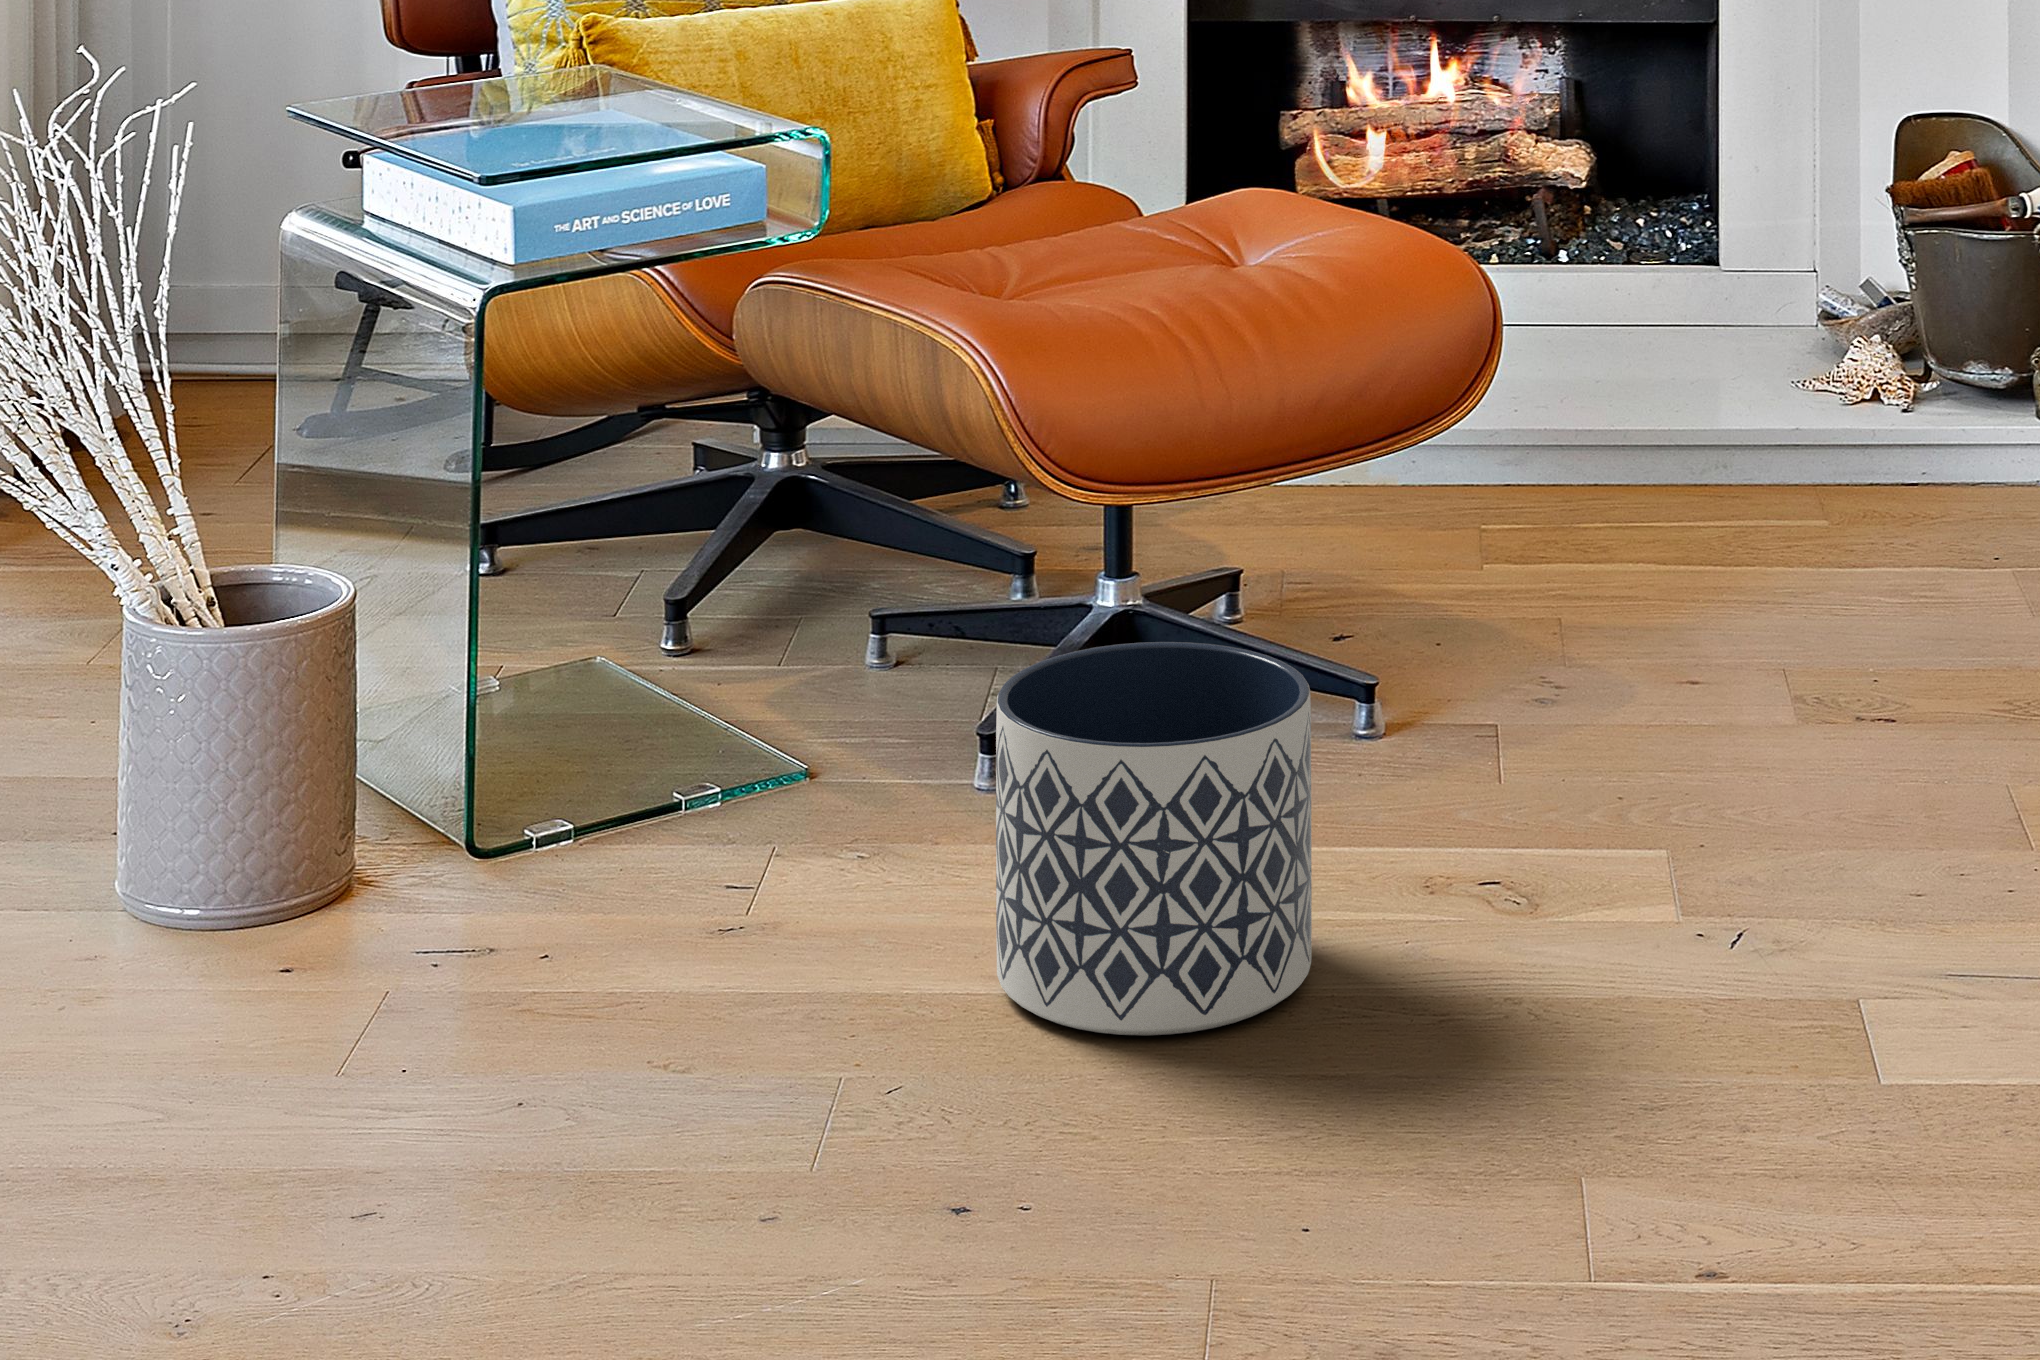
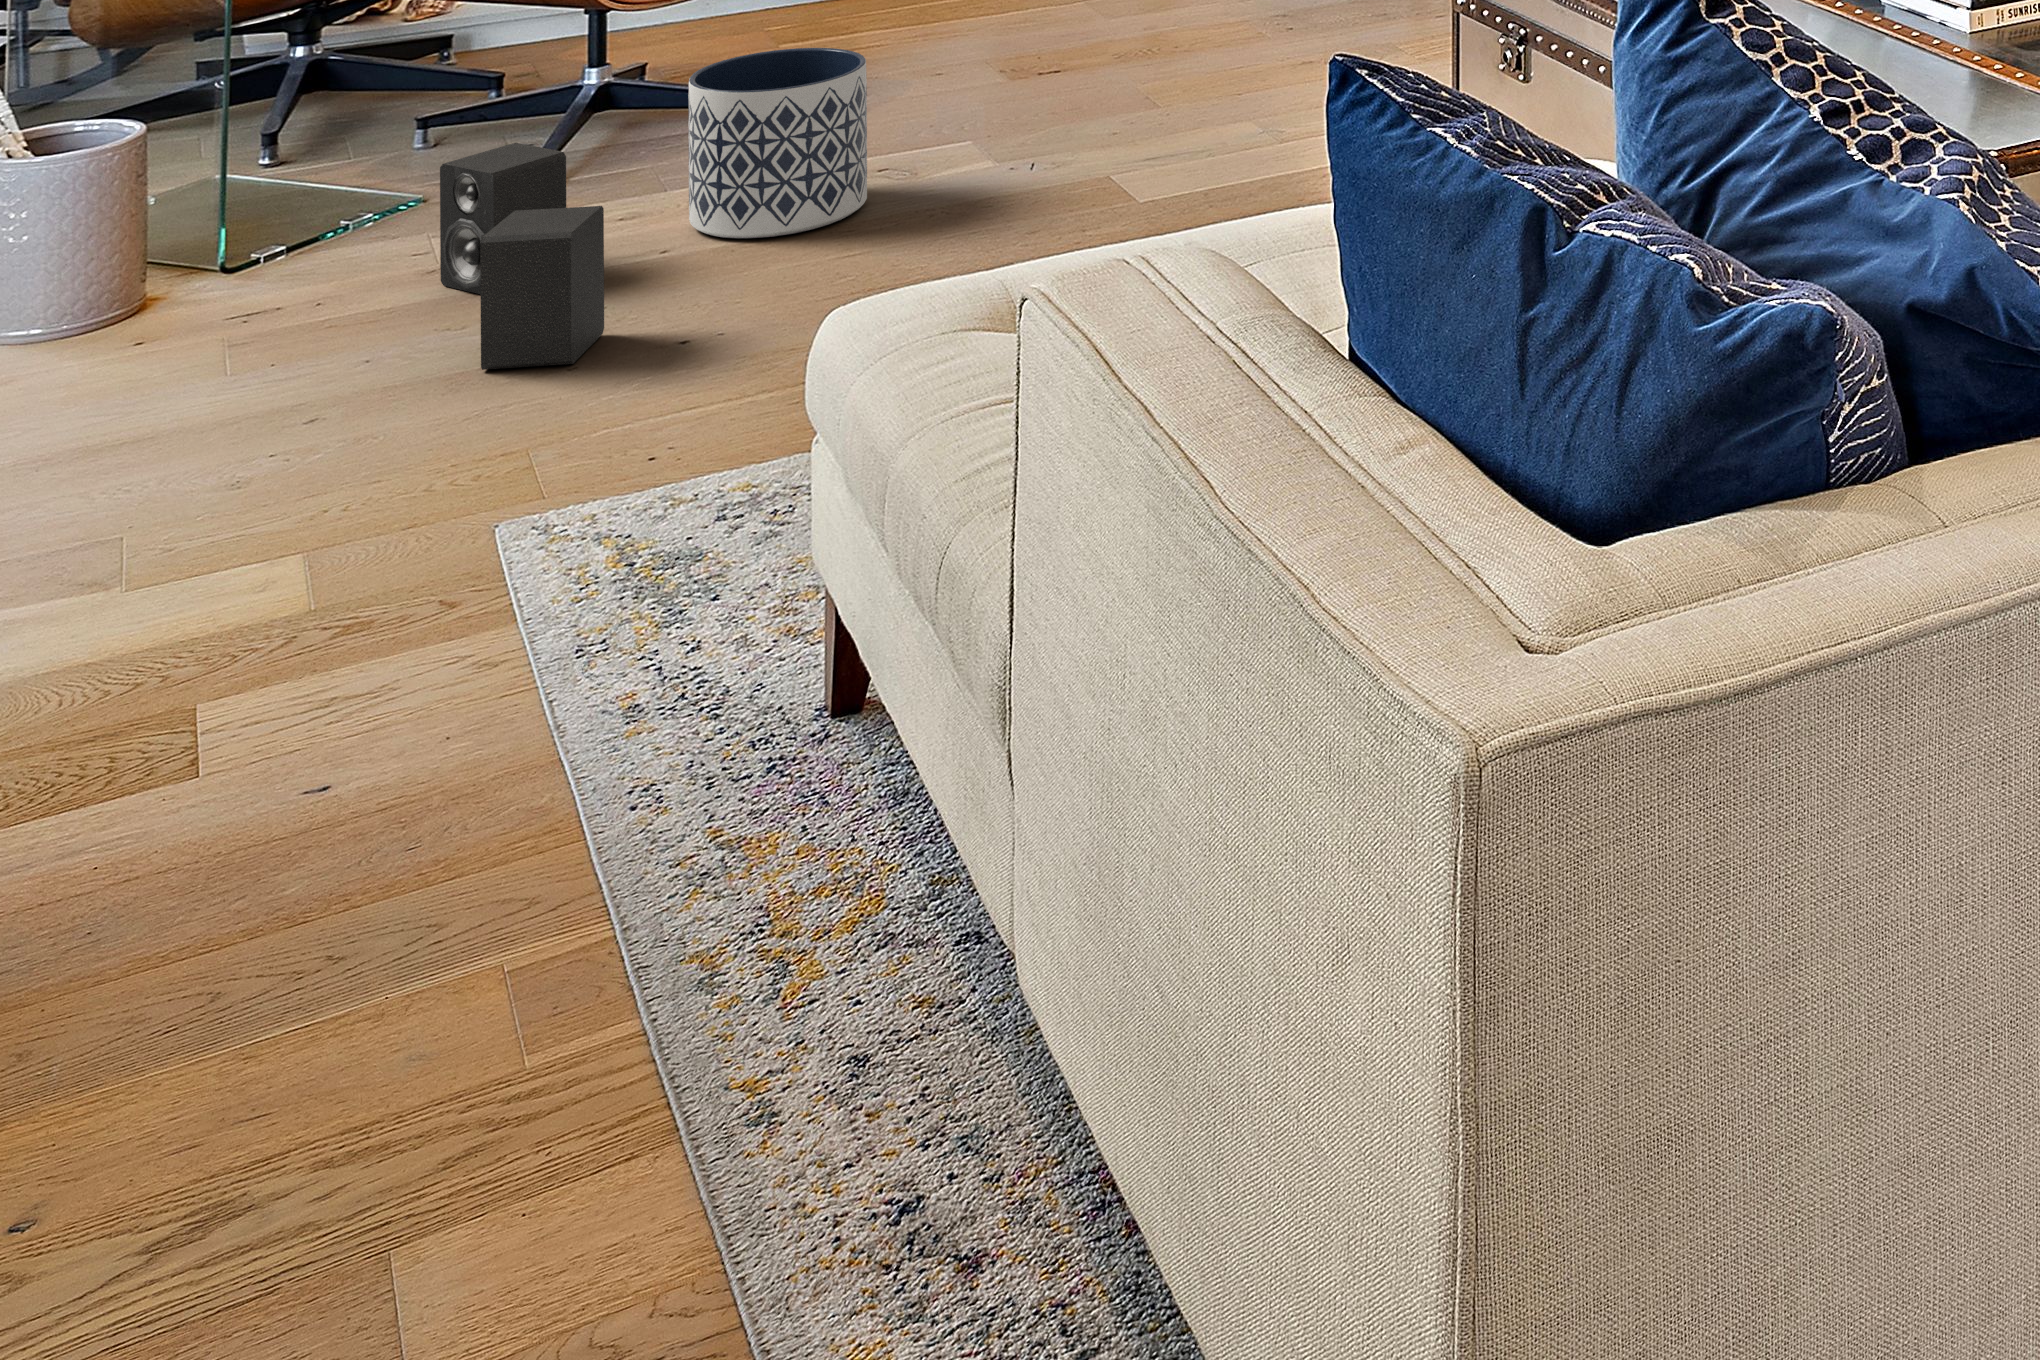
speaker: none [442,751,752,1270] -> present [440,143,604,370]

